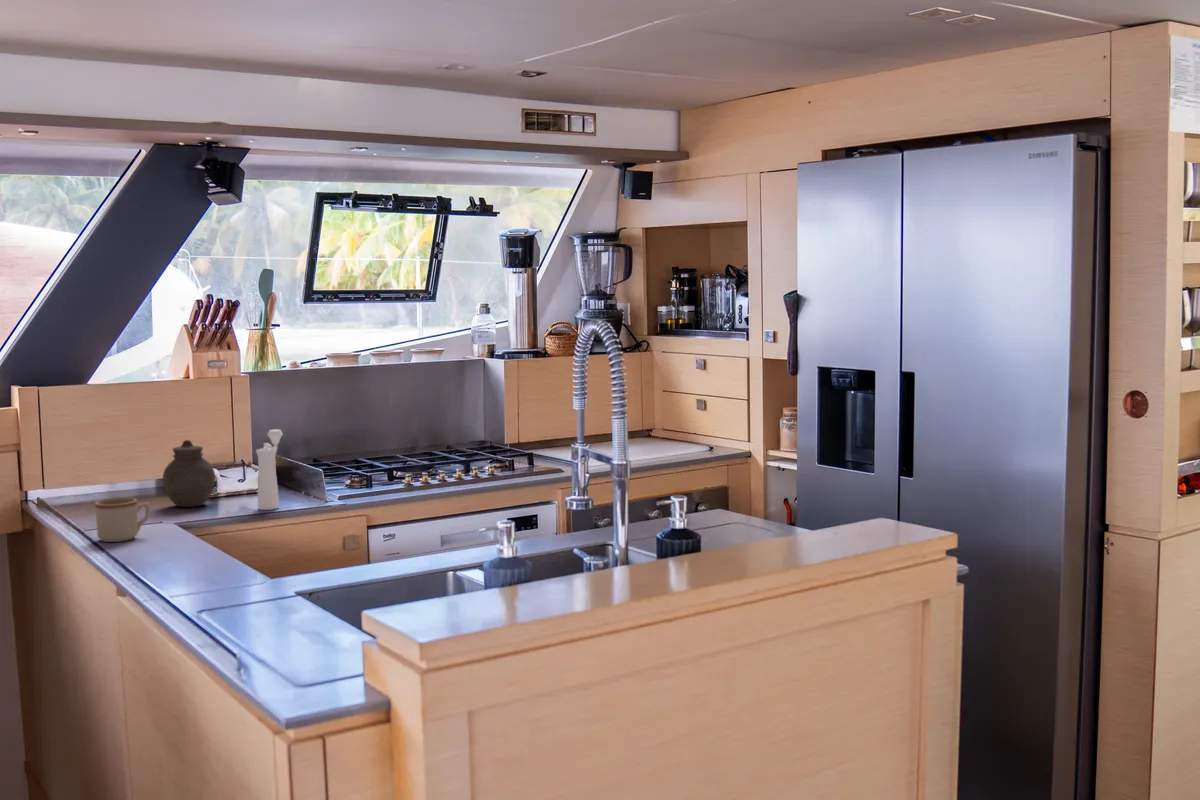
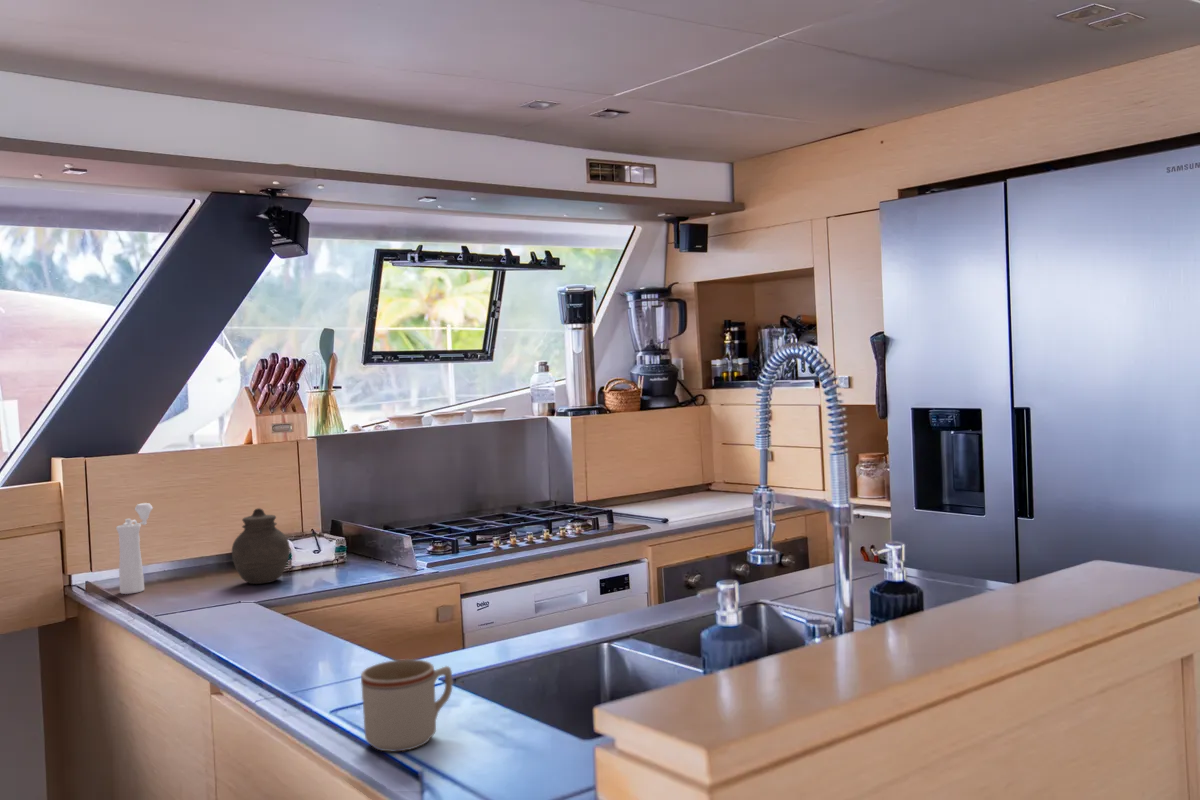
pepper mill: present [256,430,283,510] -> present [116,503,153,594]
mug: present [95,498,150,542] -> present [361,659,453,751]

